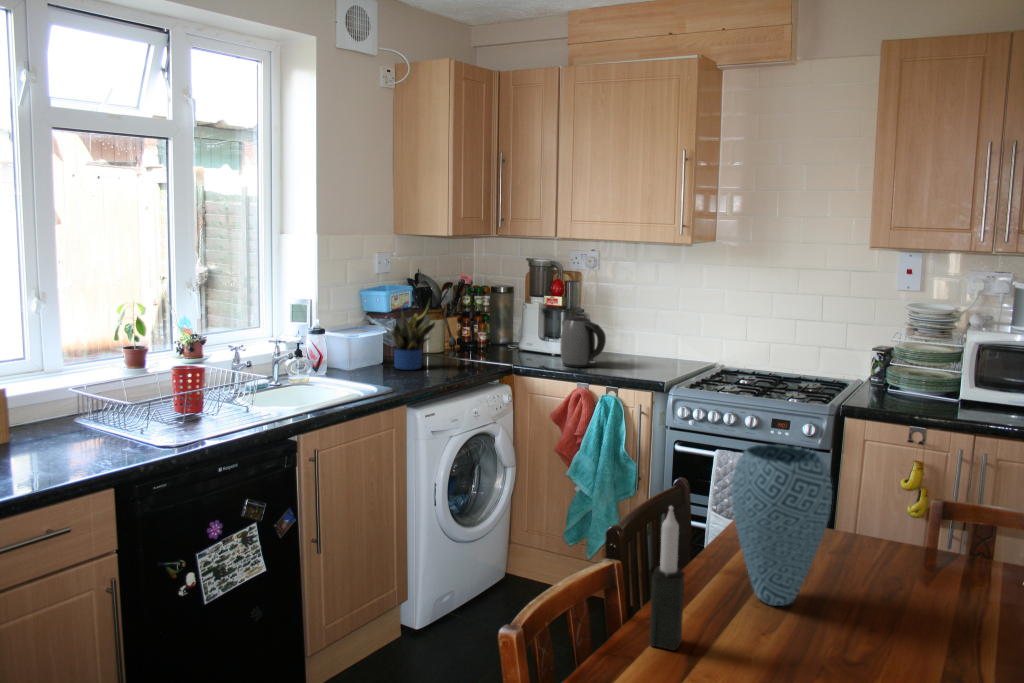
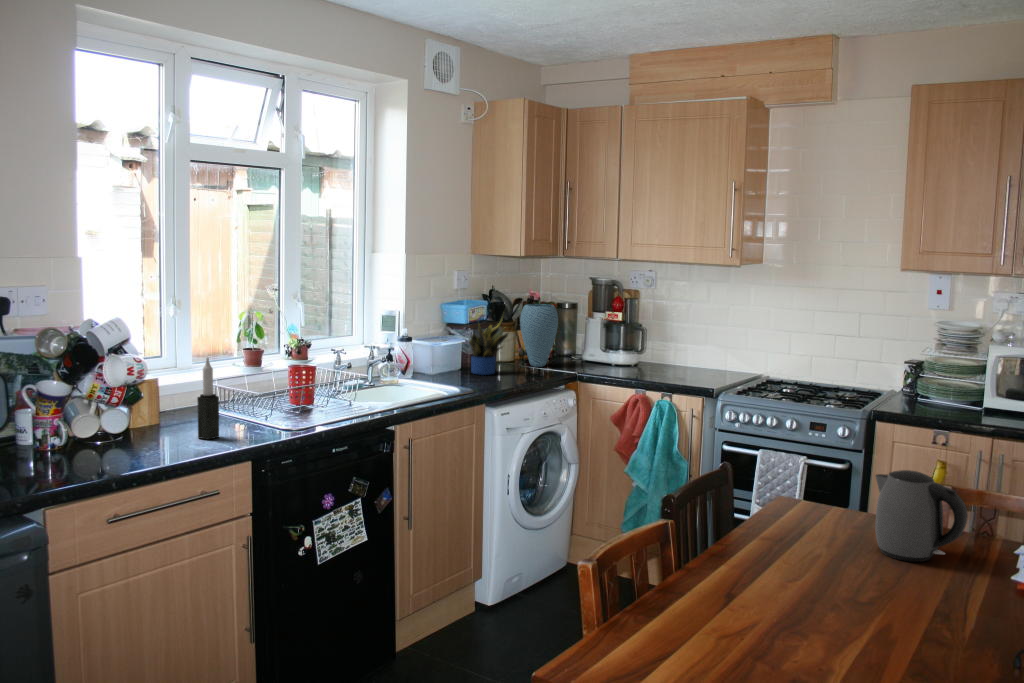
kettle: present [560,317,606,368] -> present [875,470,968,562]
vase: present [732,444,832,606] -> present [520,304,558,367]
candle: present [649,506,685,650] -> present [197,358,219,439]

